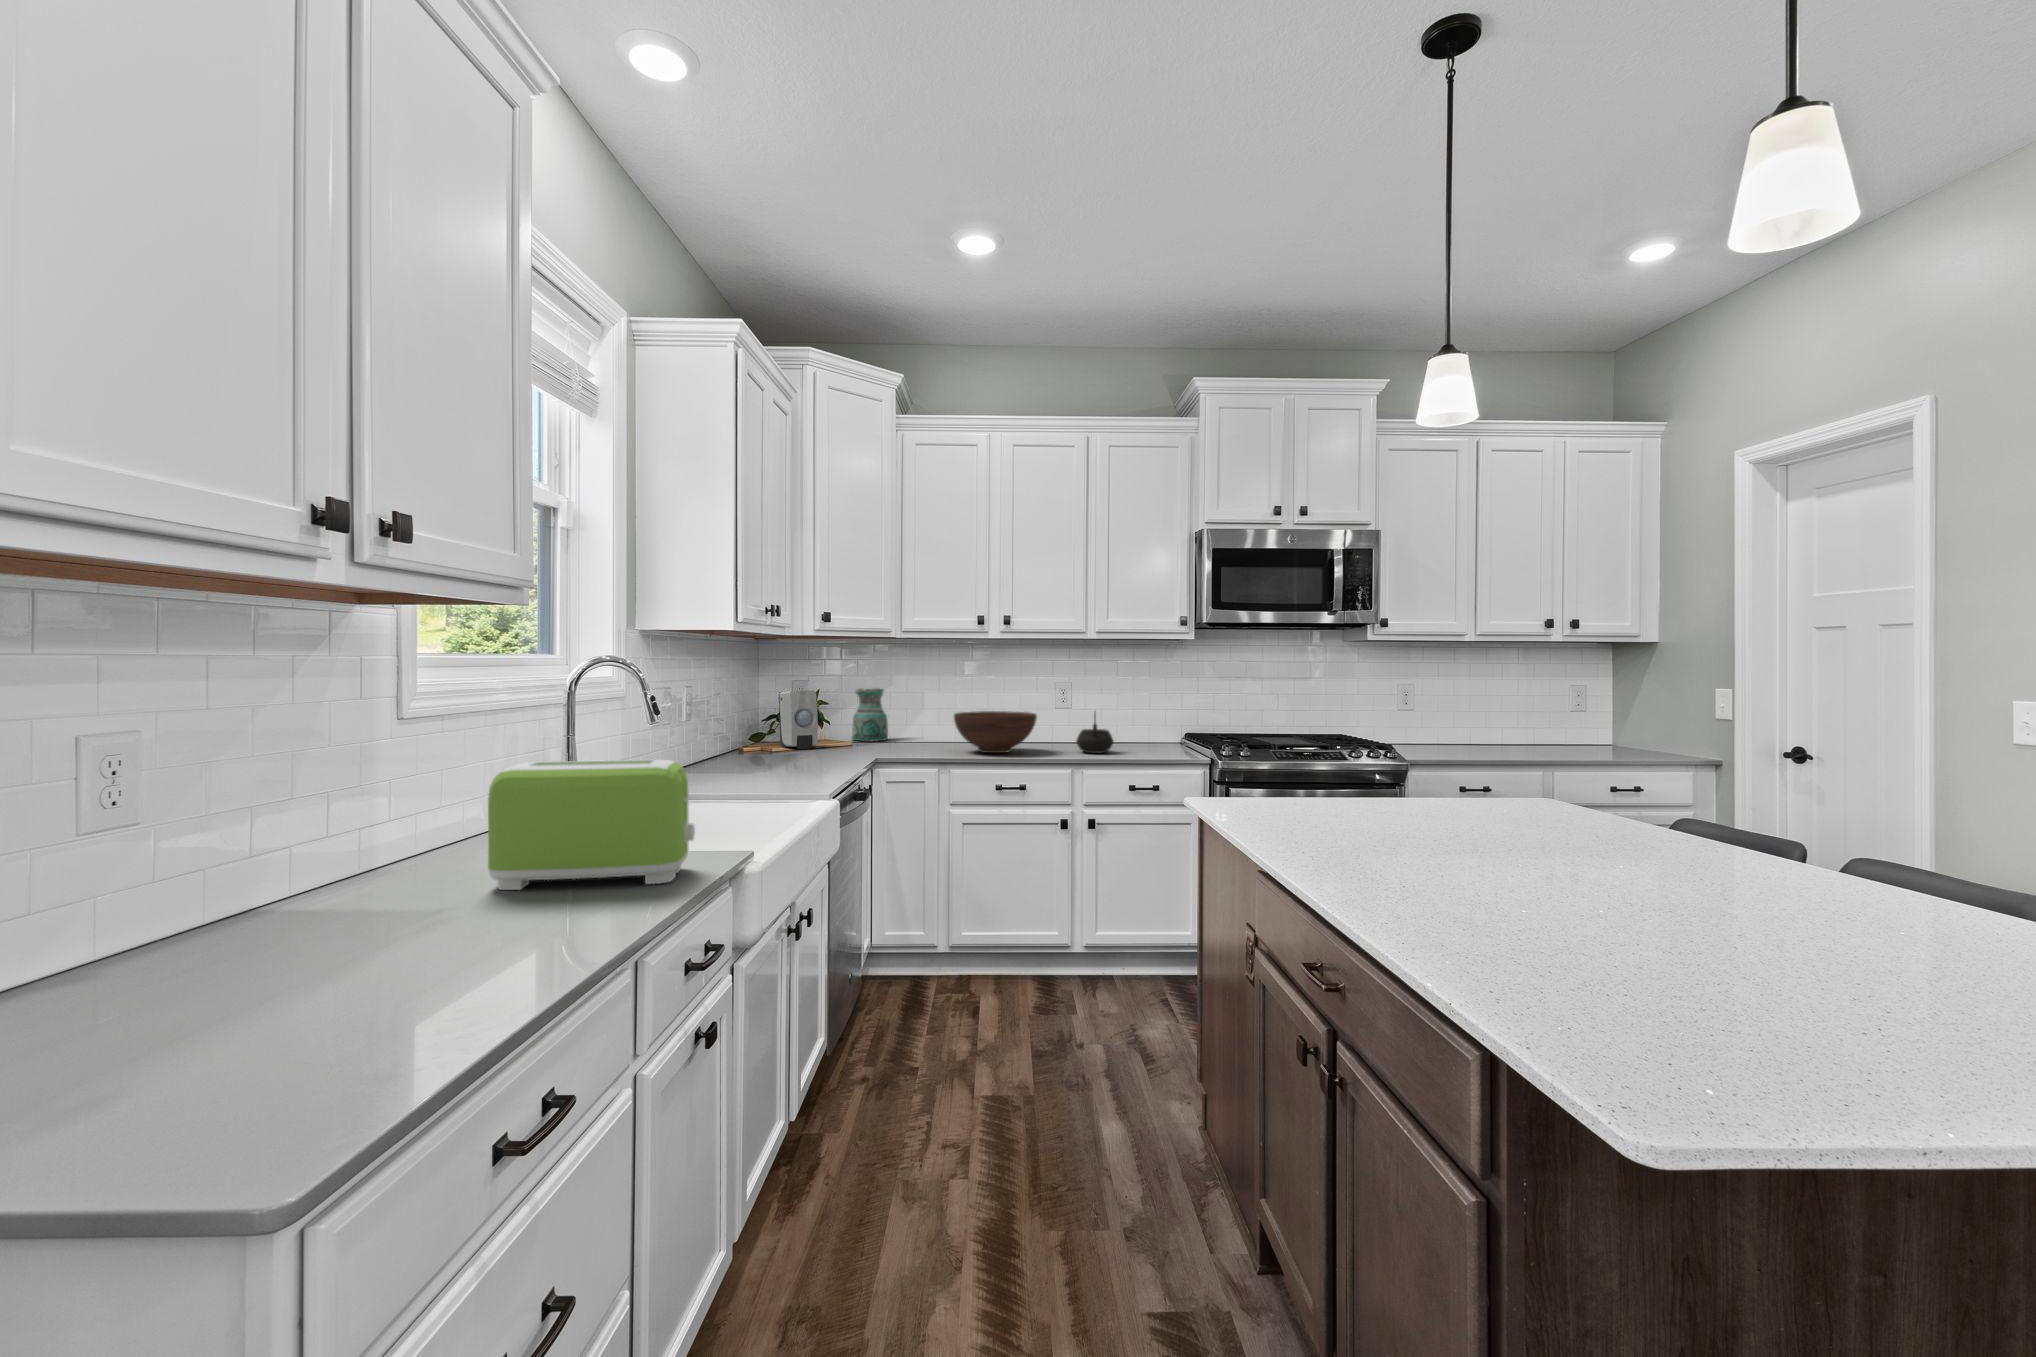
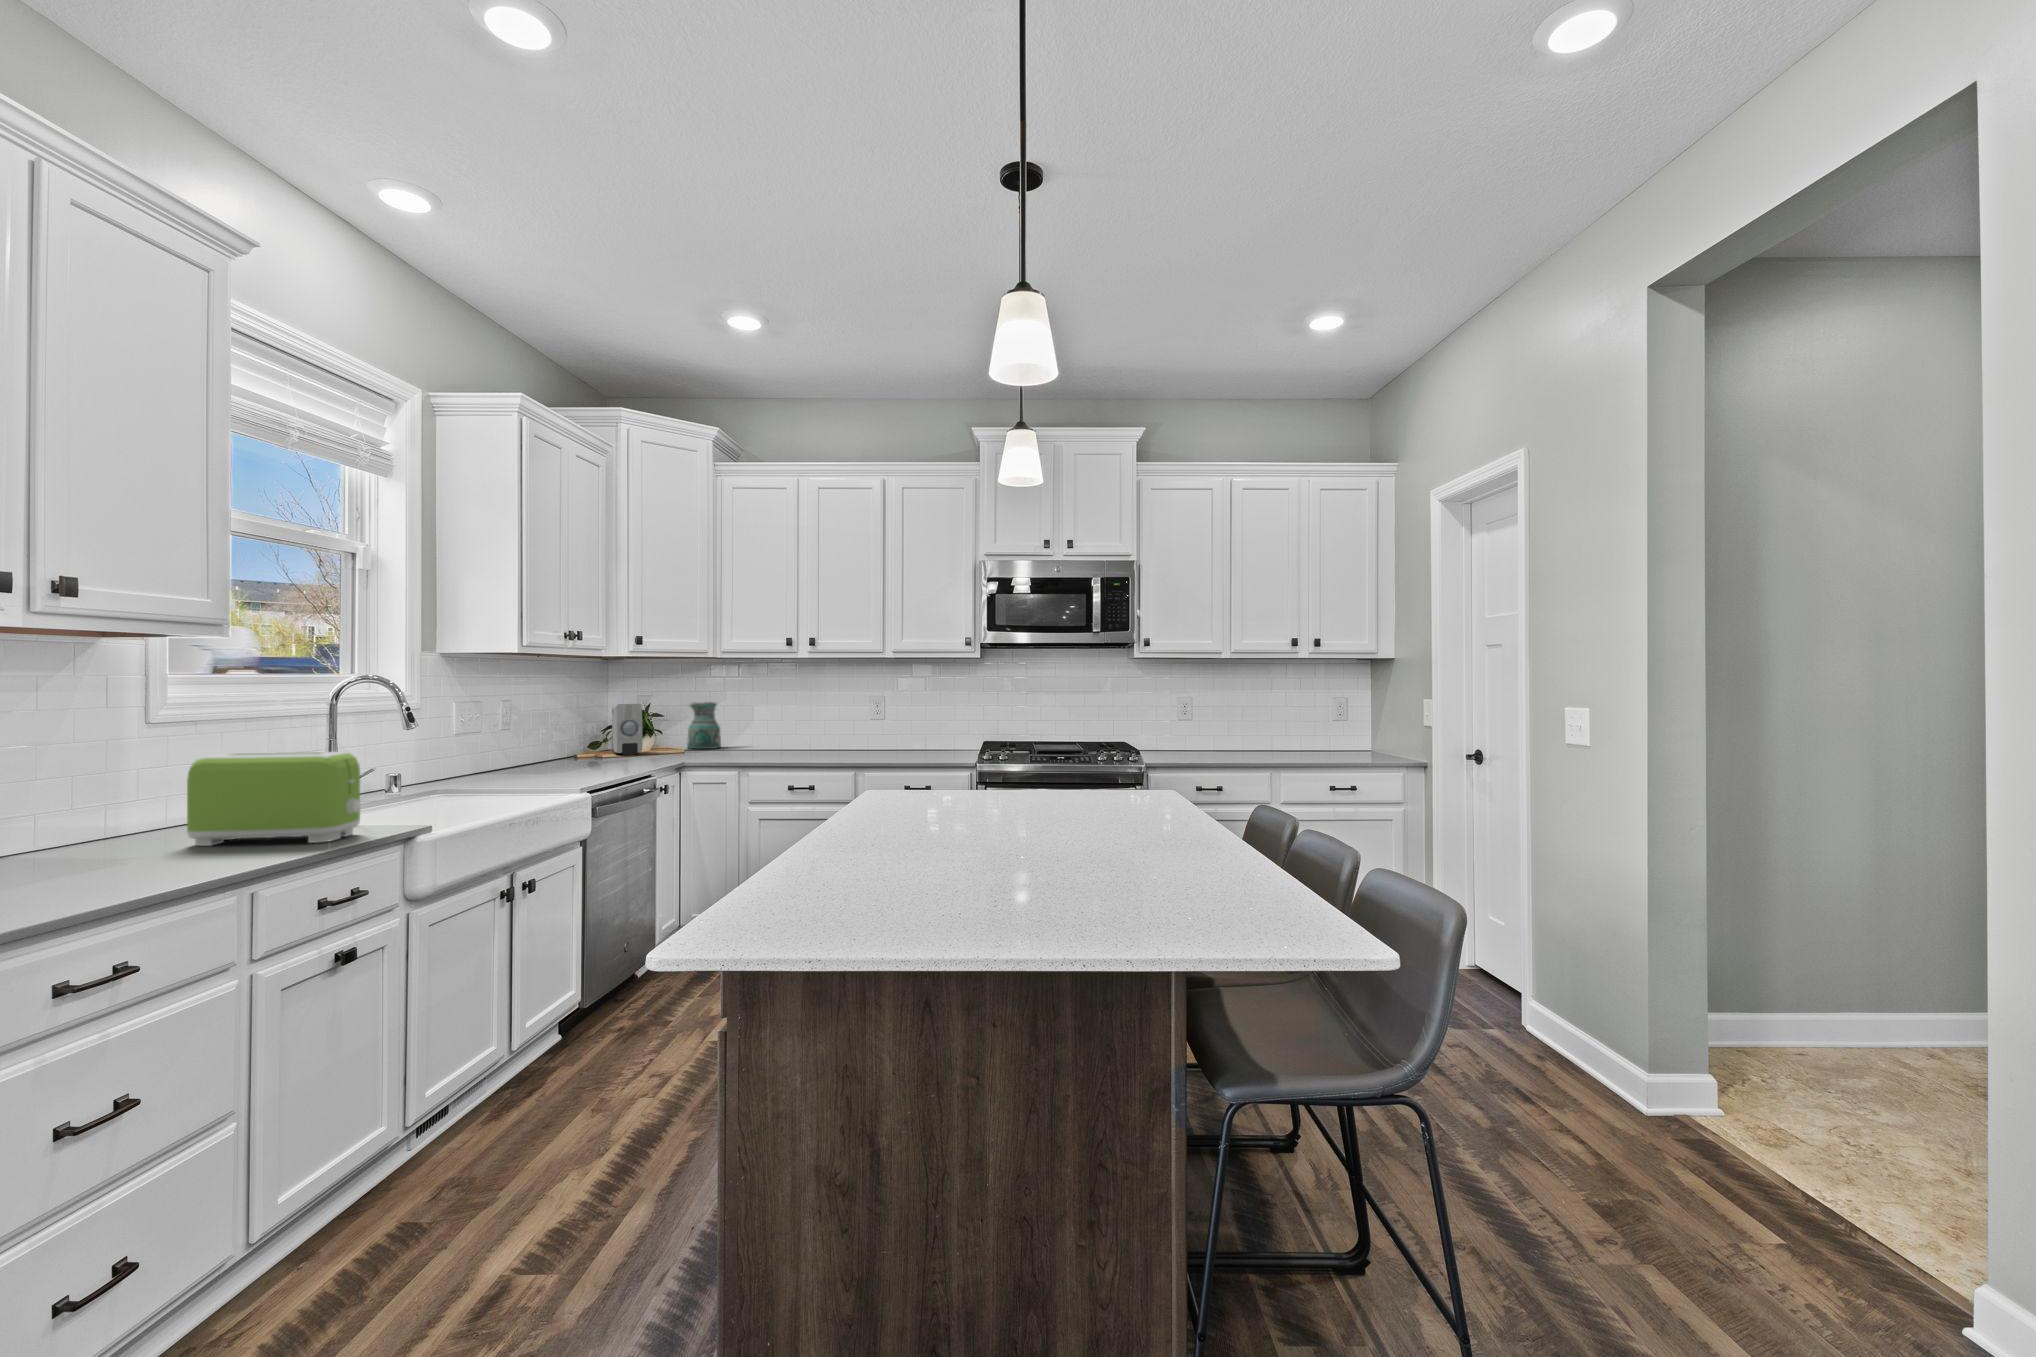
fruit bowl: present [954,711,1037,753] -> none [755,722,830,758]
kettle: present [1076,714,1114,753] -> none [866,720,899,758]

